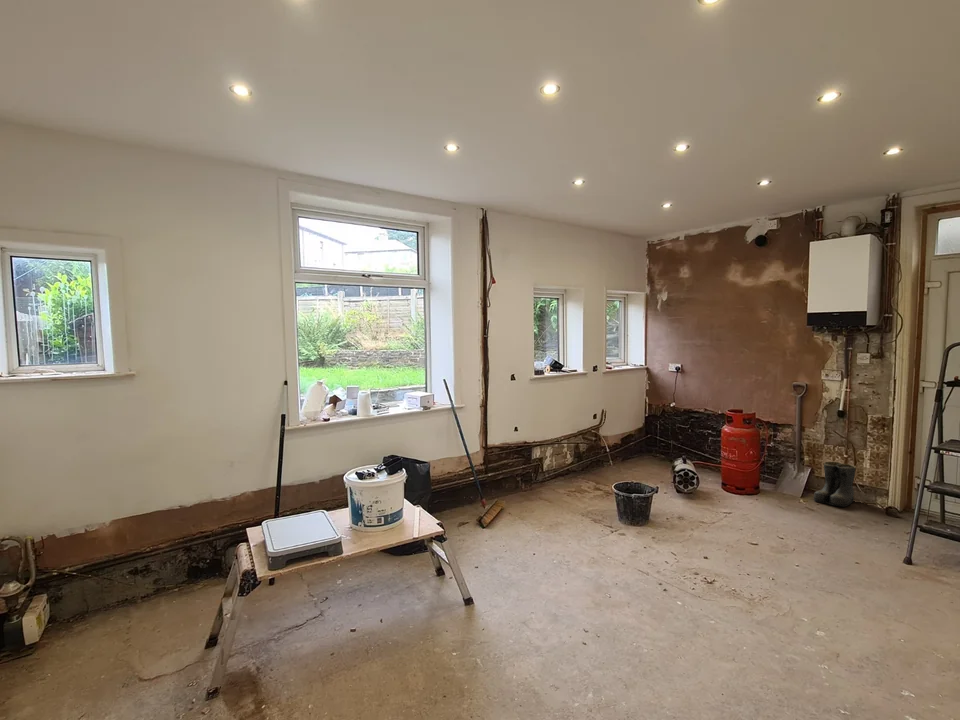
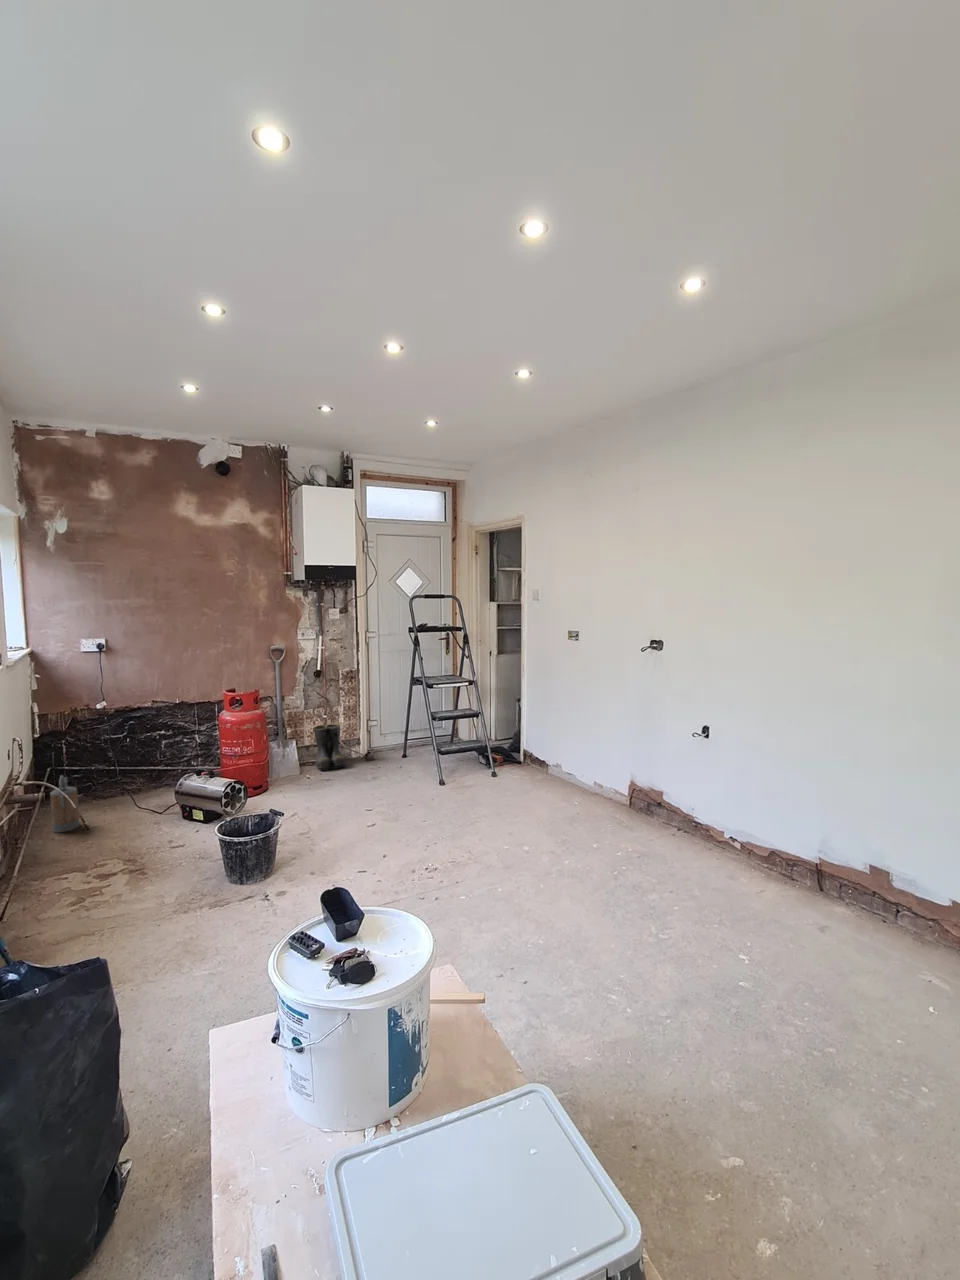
watering can: none [622,438,638,469] -> present [50,775,79,832]

